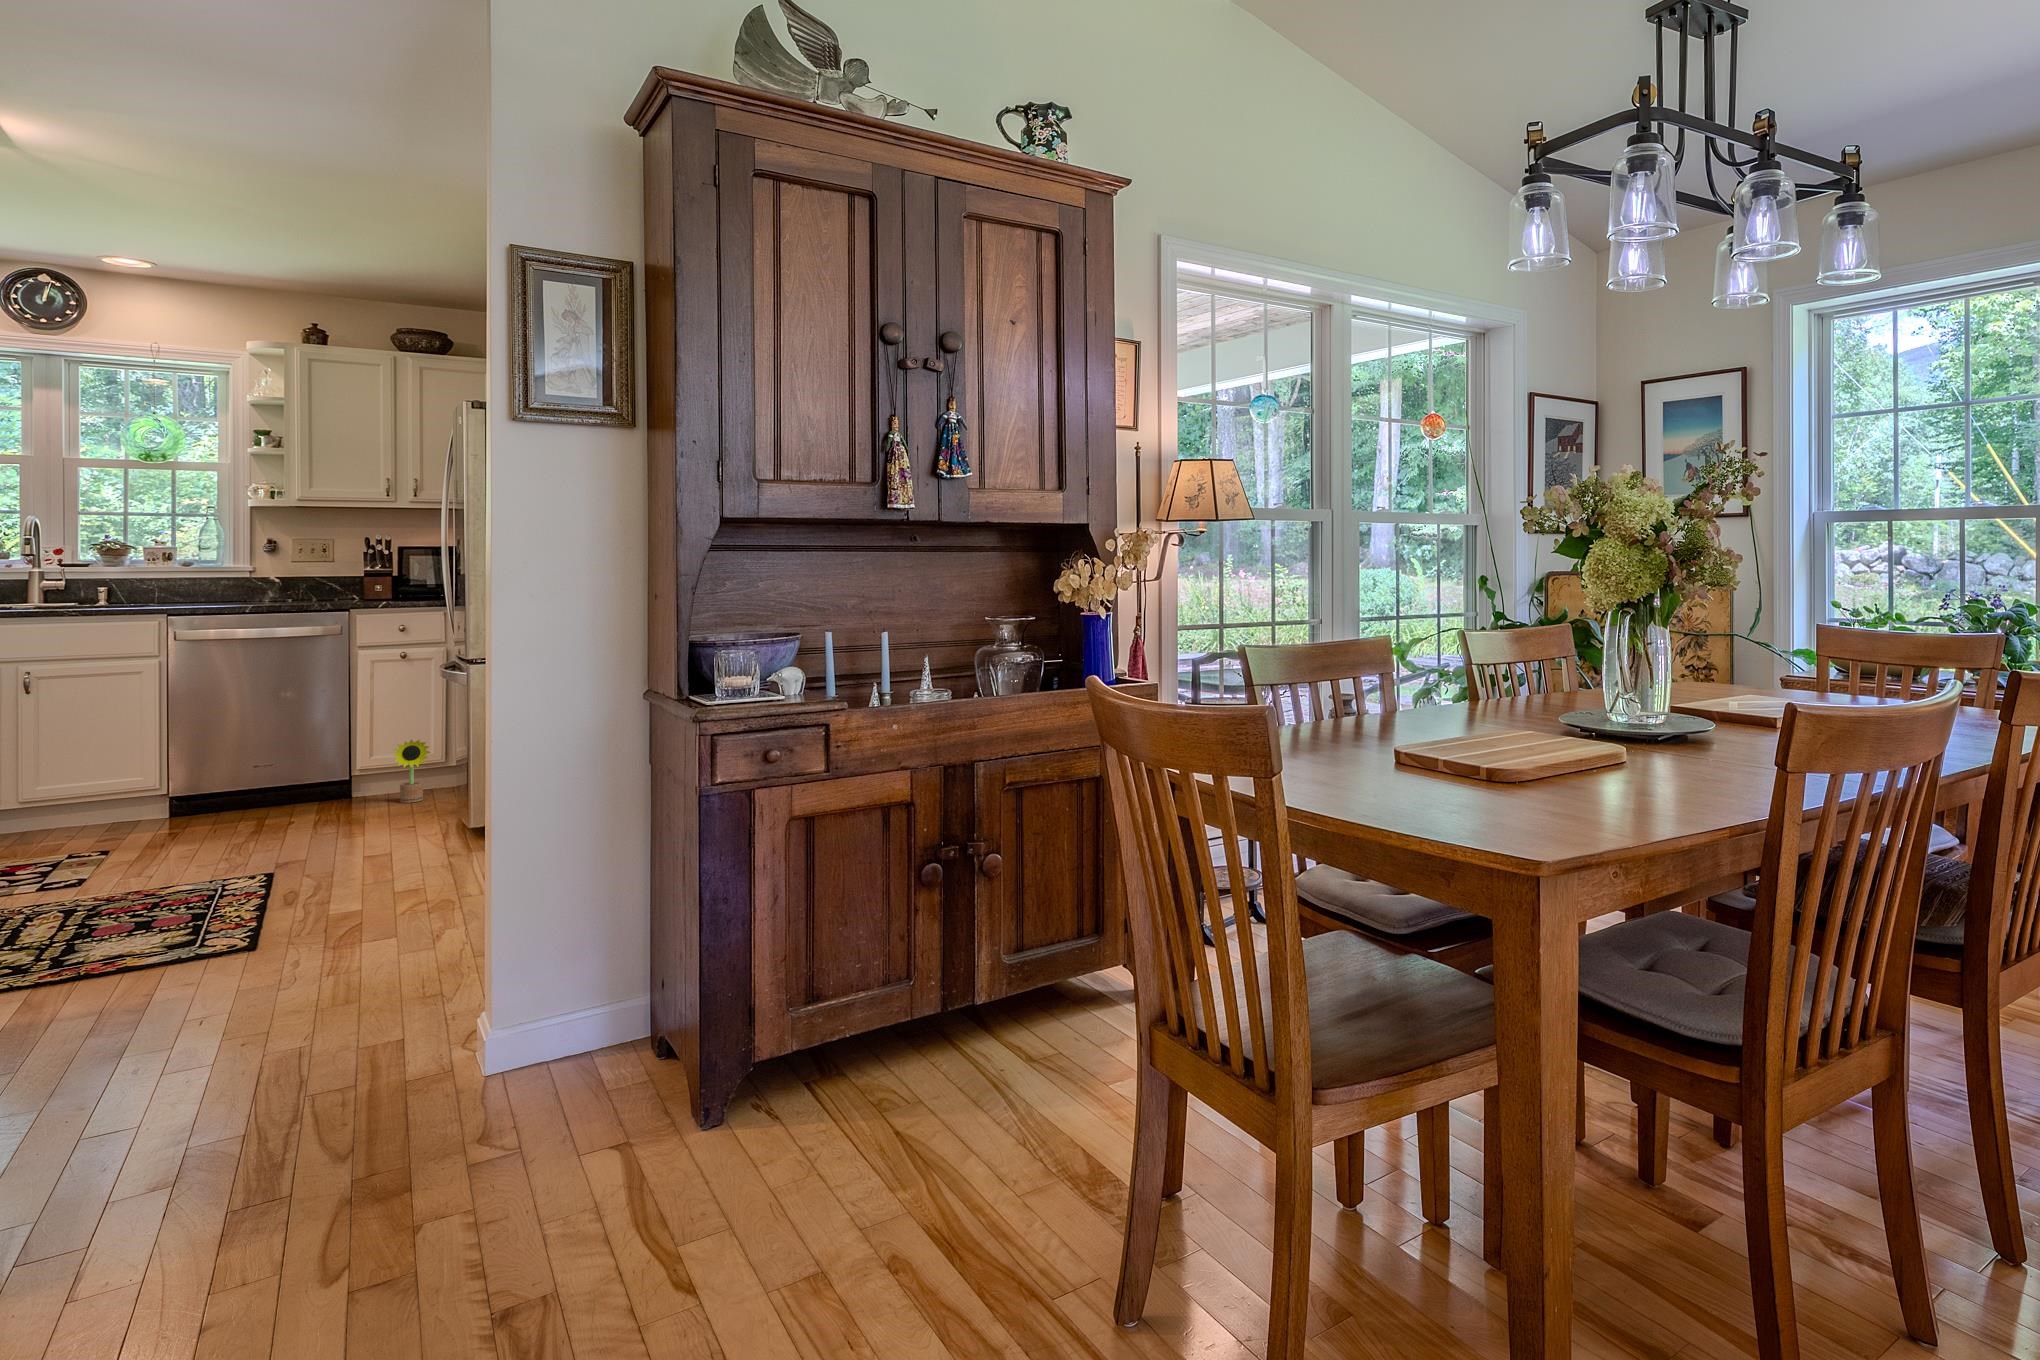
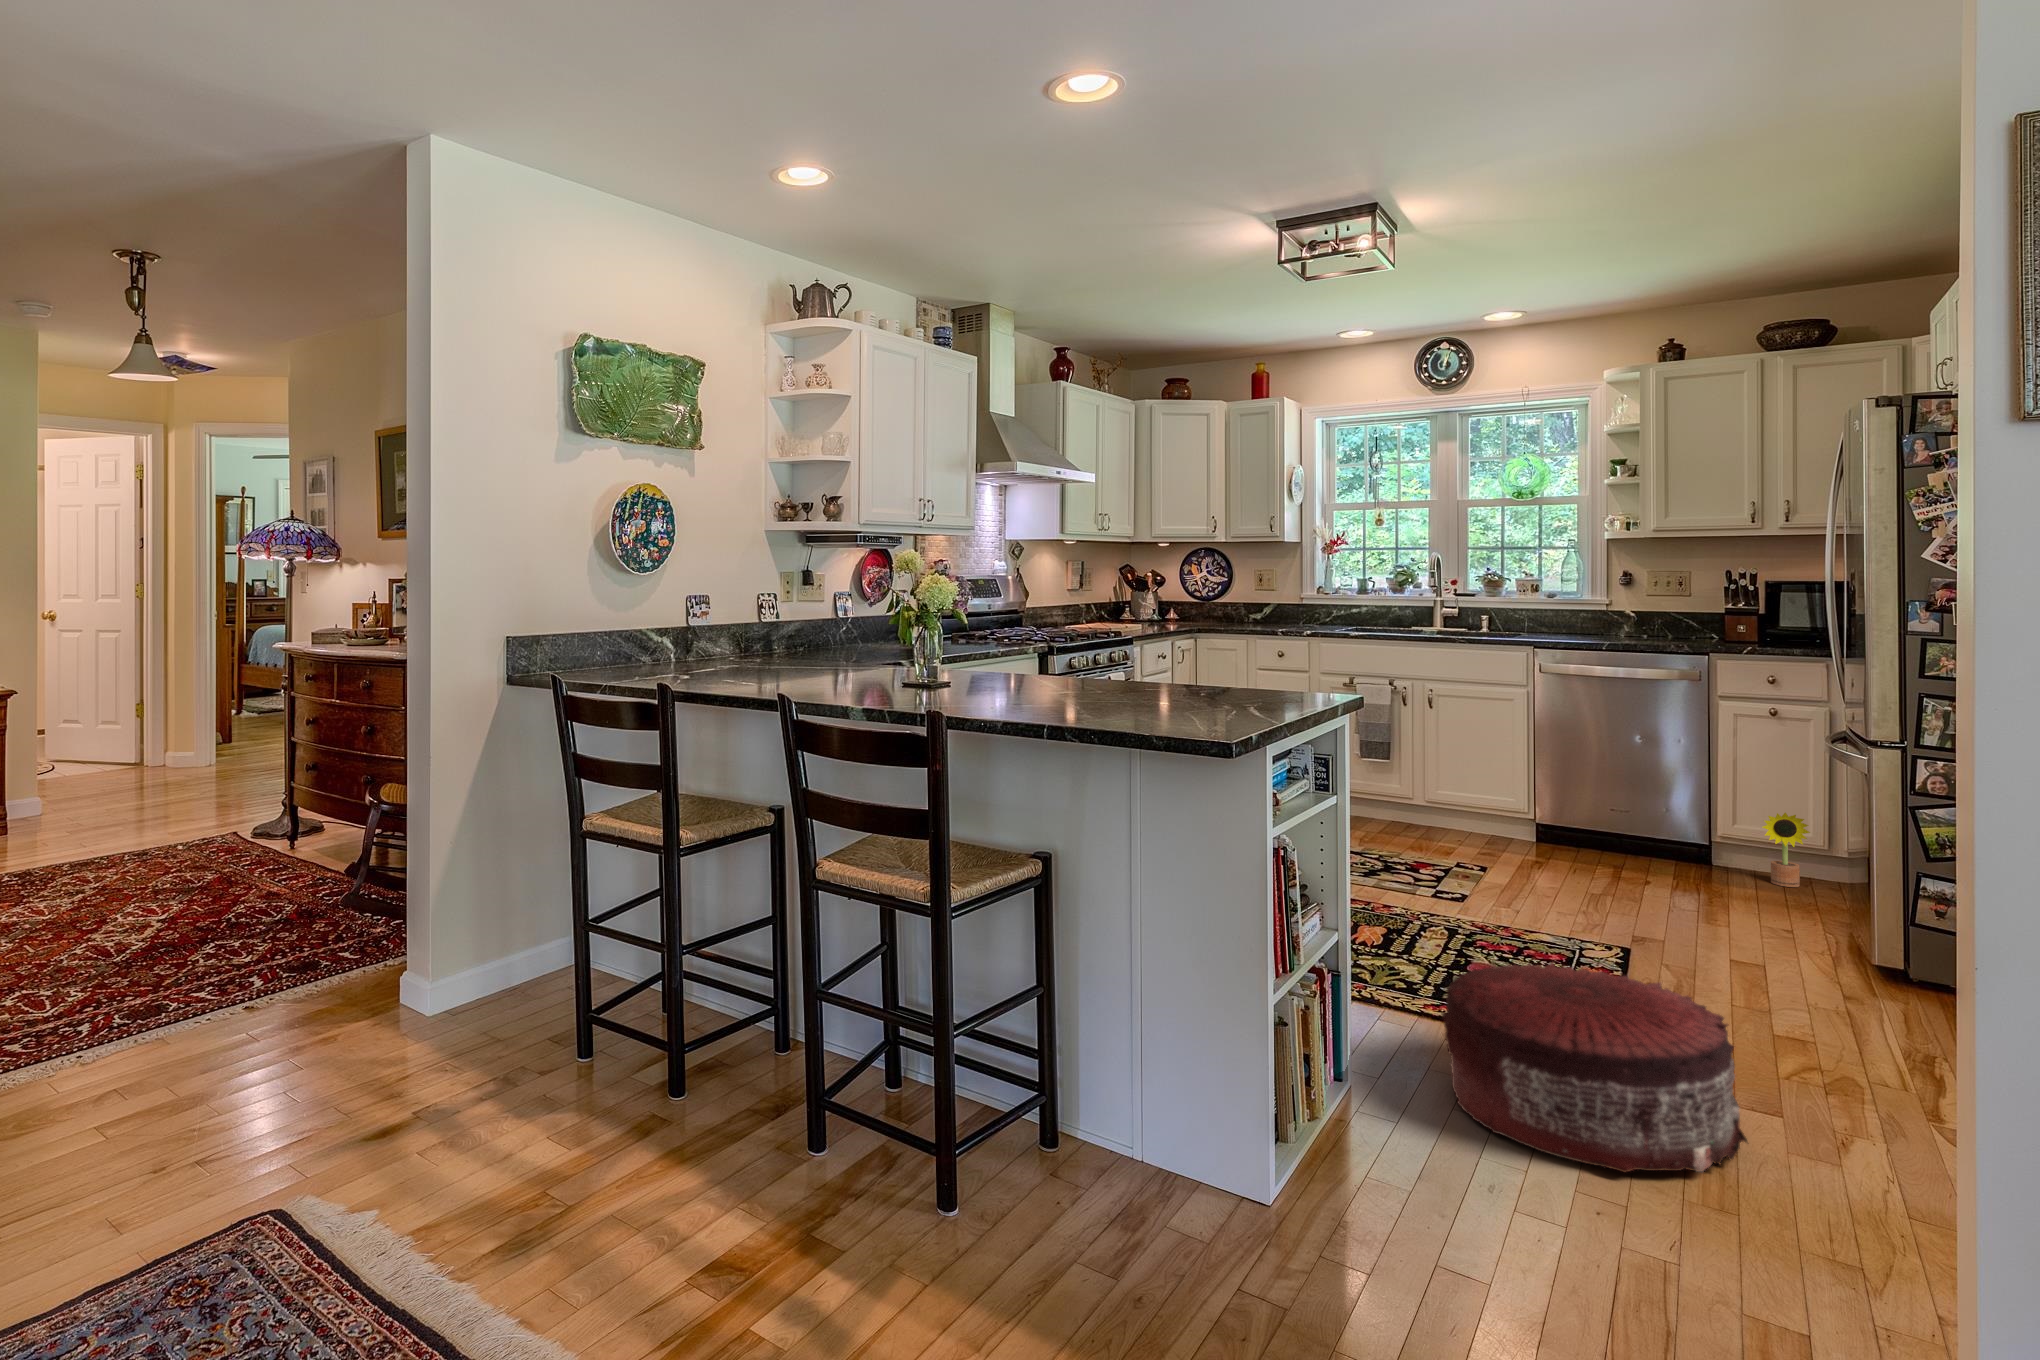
pouf: none [67,864,374,1042] -> present [1442,962,1747,1172]

